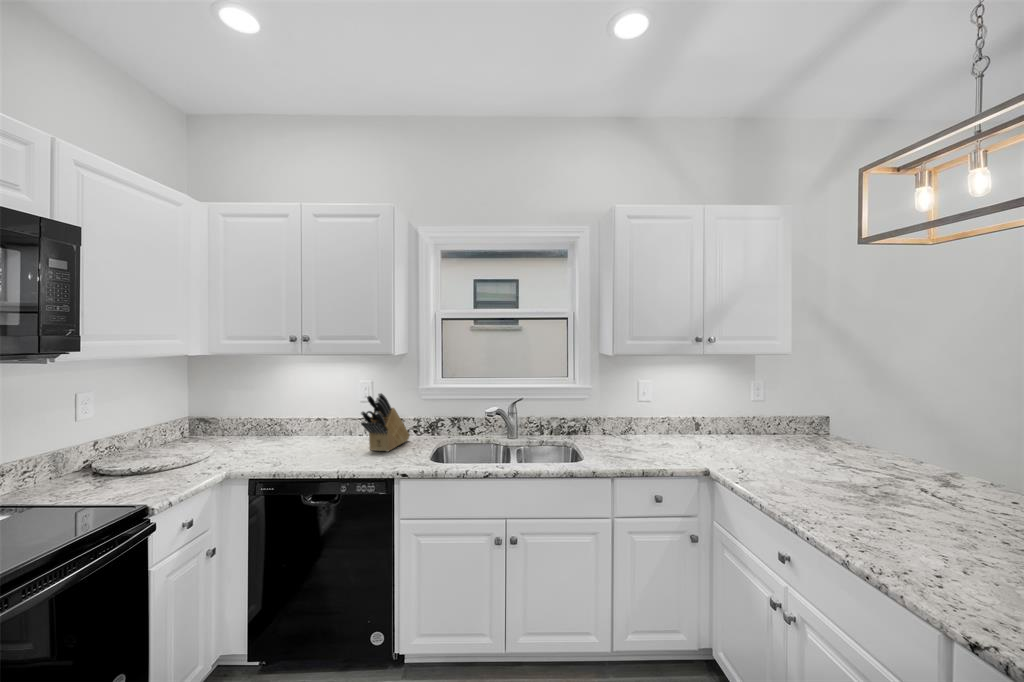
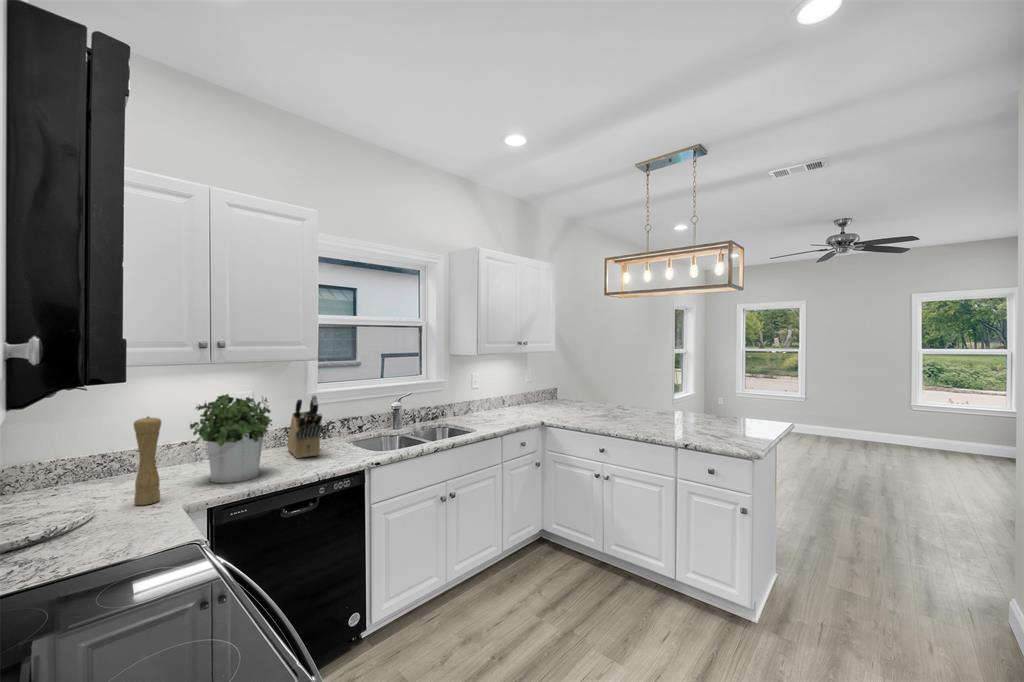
potted plant: none [266,385,330,462] -> present [190,394,272,483]
pepper mill: none [212,399,232,466] -> present [134,417,161,505]

